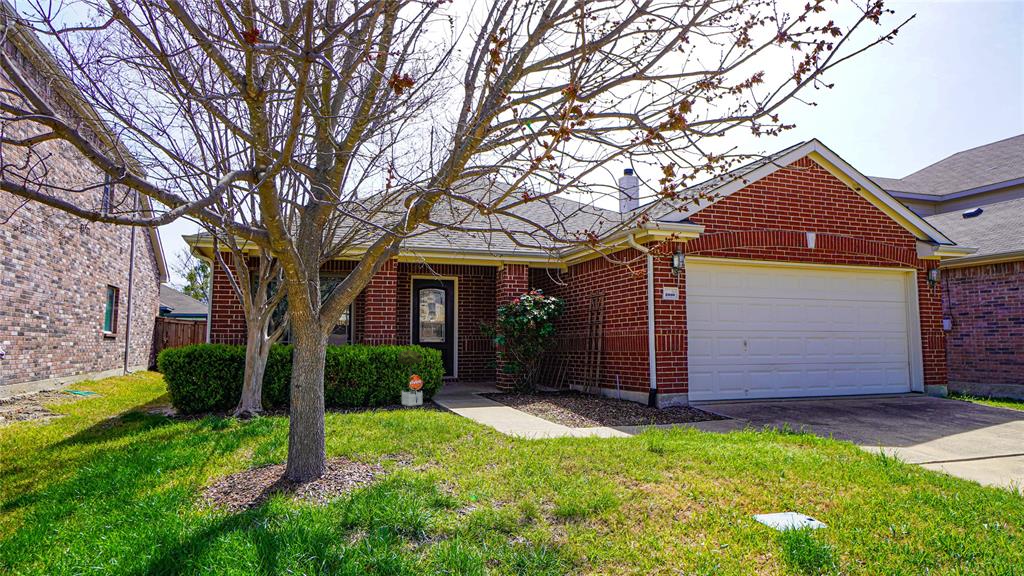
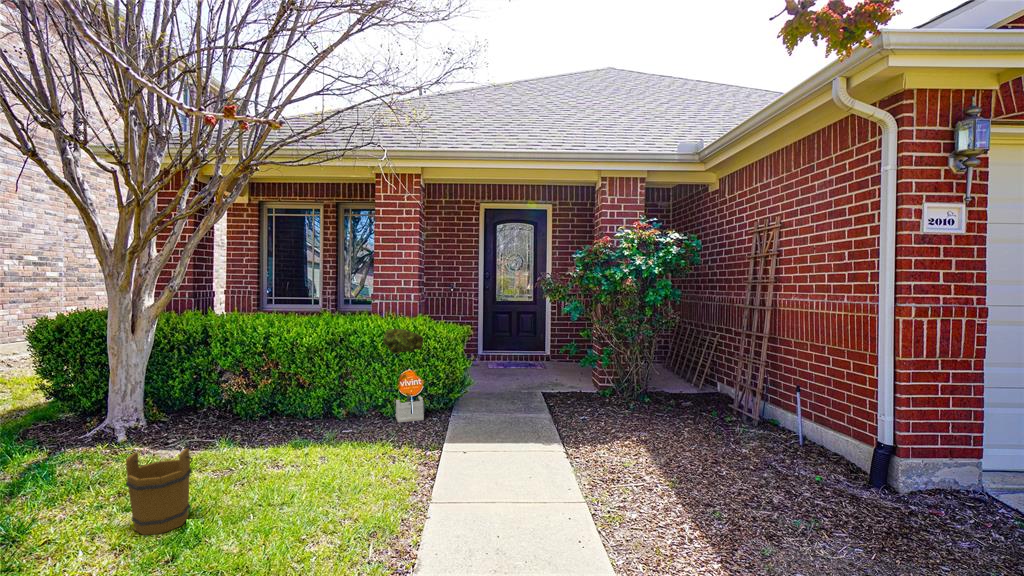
bucket: none [348,395,376,433] -> present [126,448,193,535]

